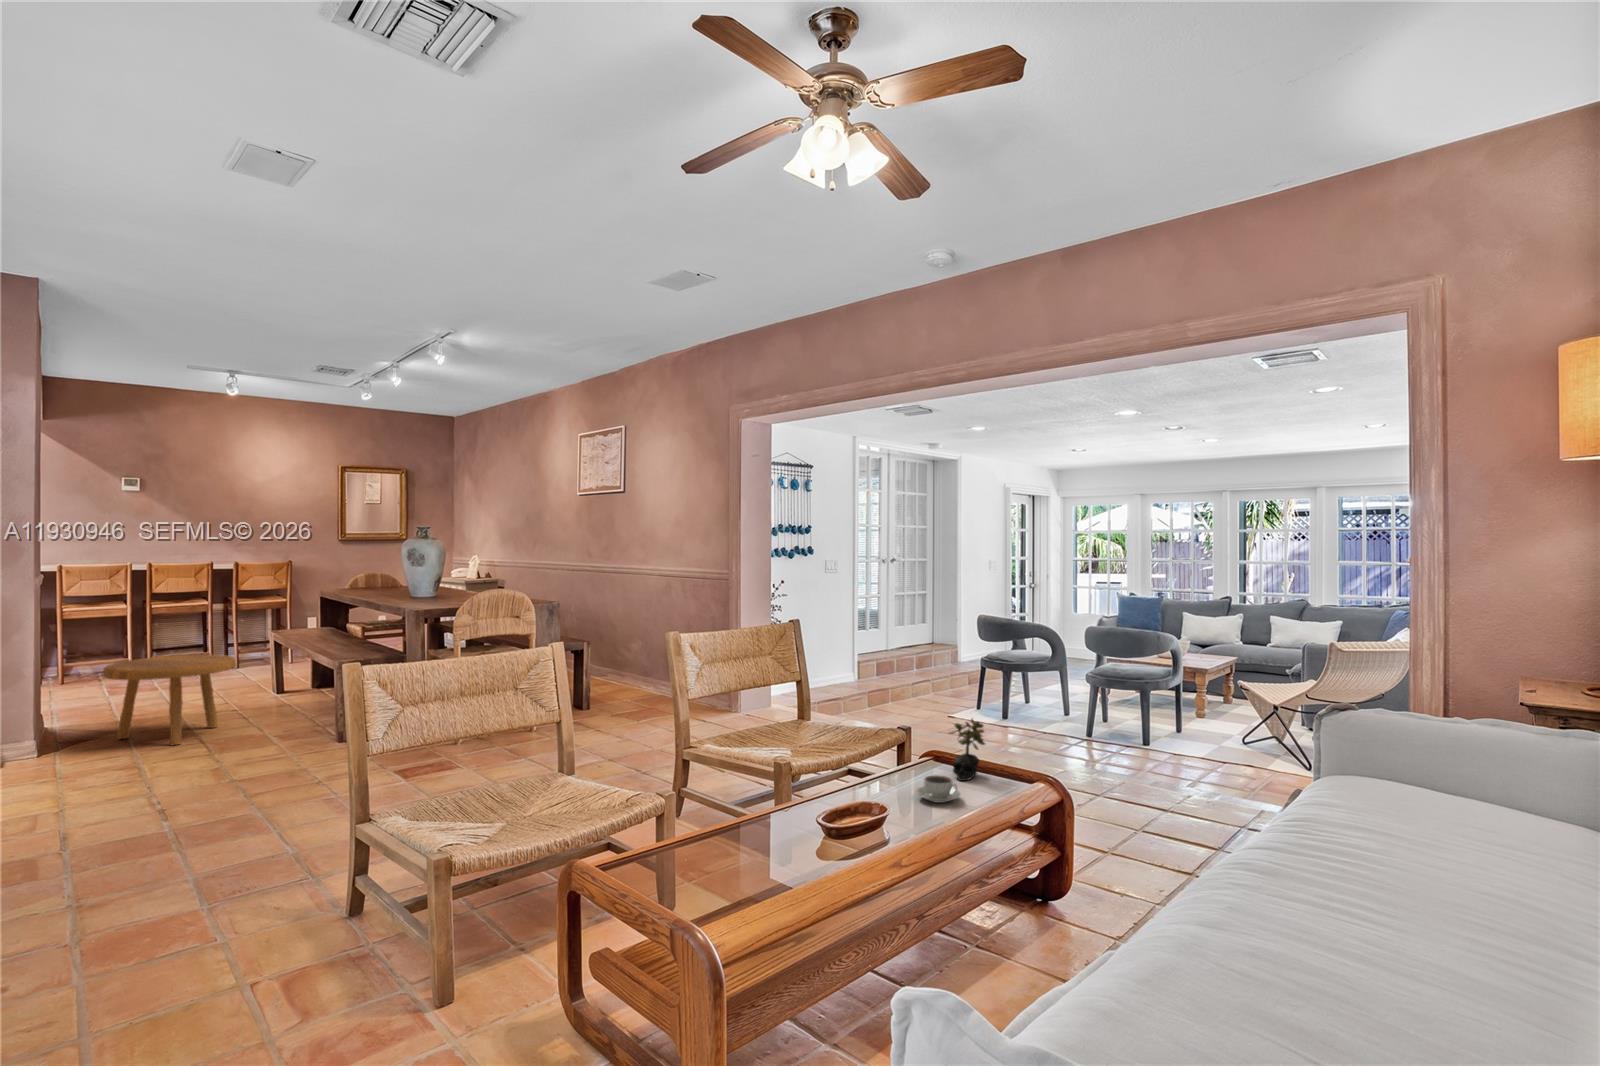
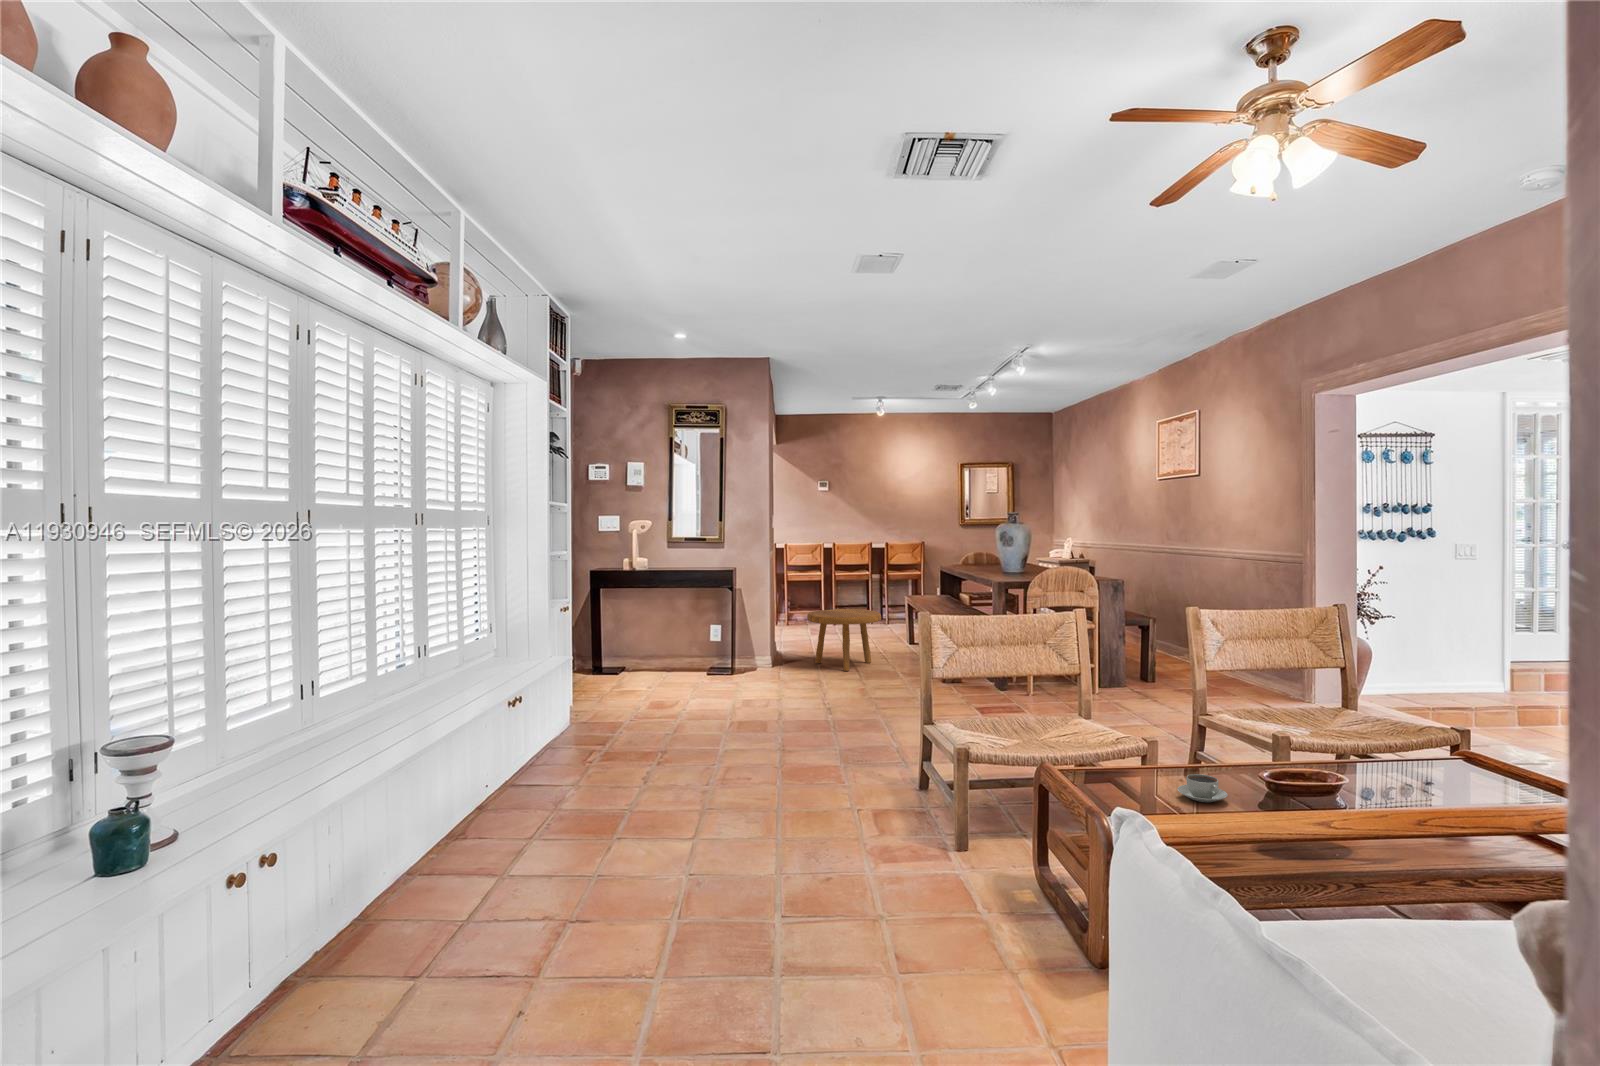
succulent plant: present [949,719,985,781] -> none [1462,719,1511,781]
coffee cup: present [916,775,961,803] -> present [1177,774,1228,802]

